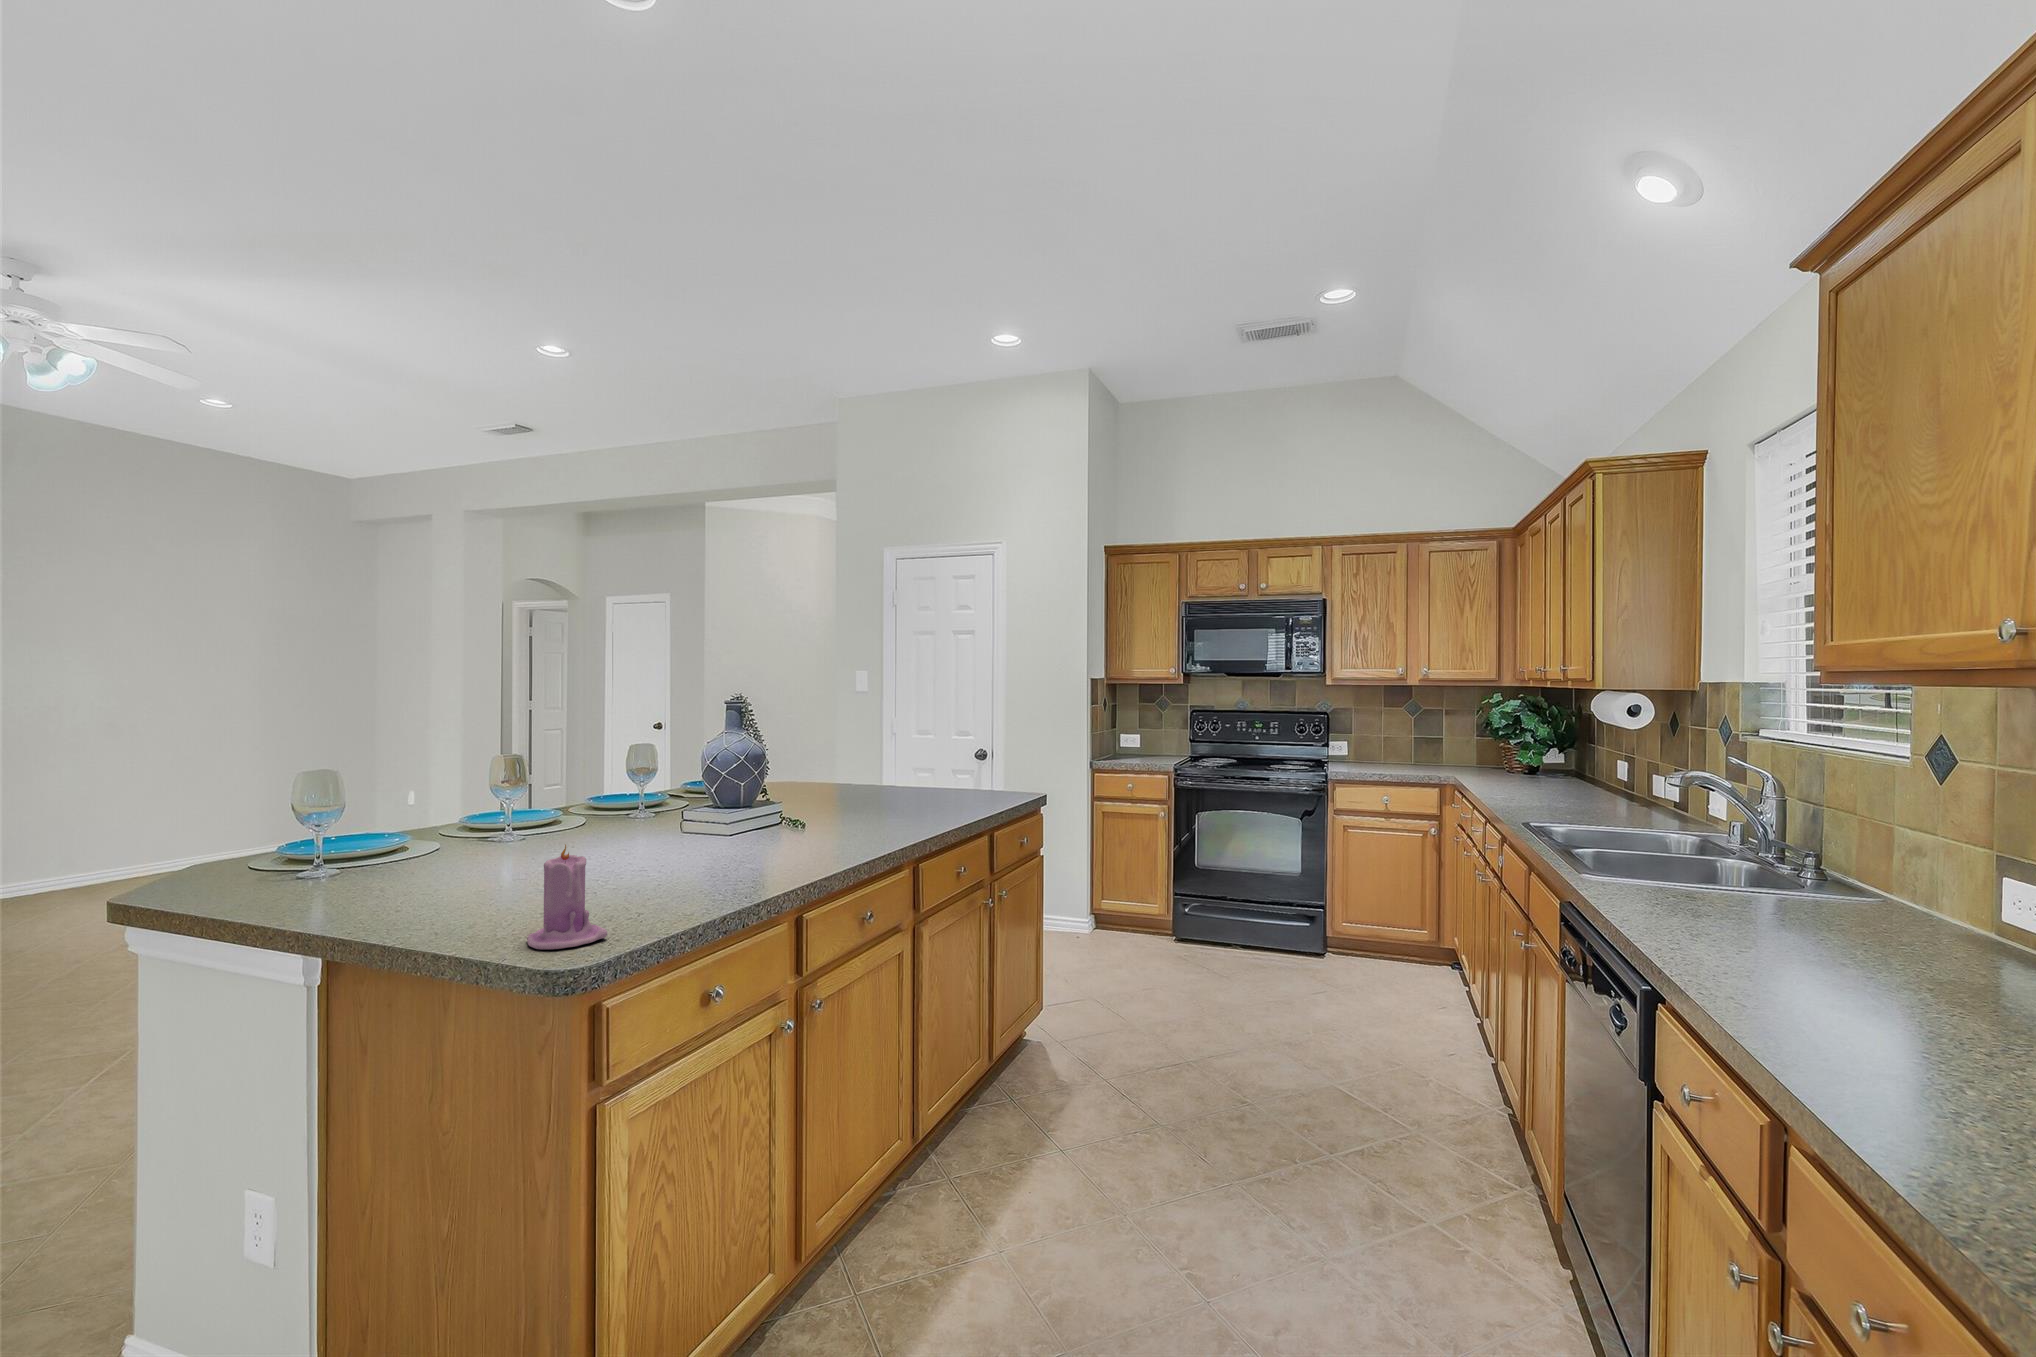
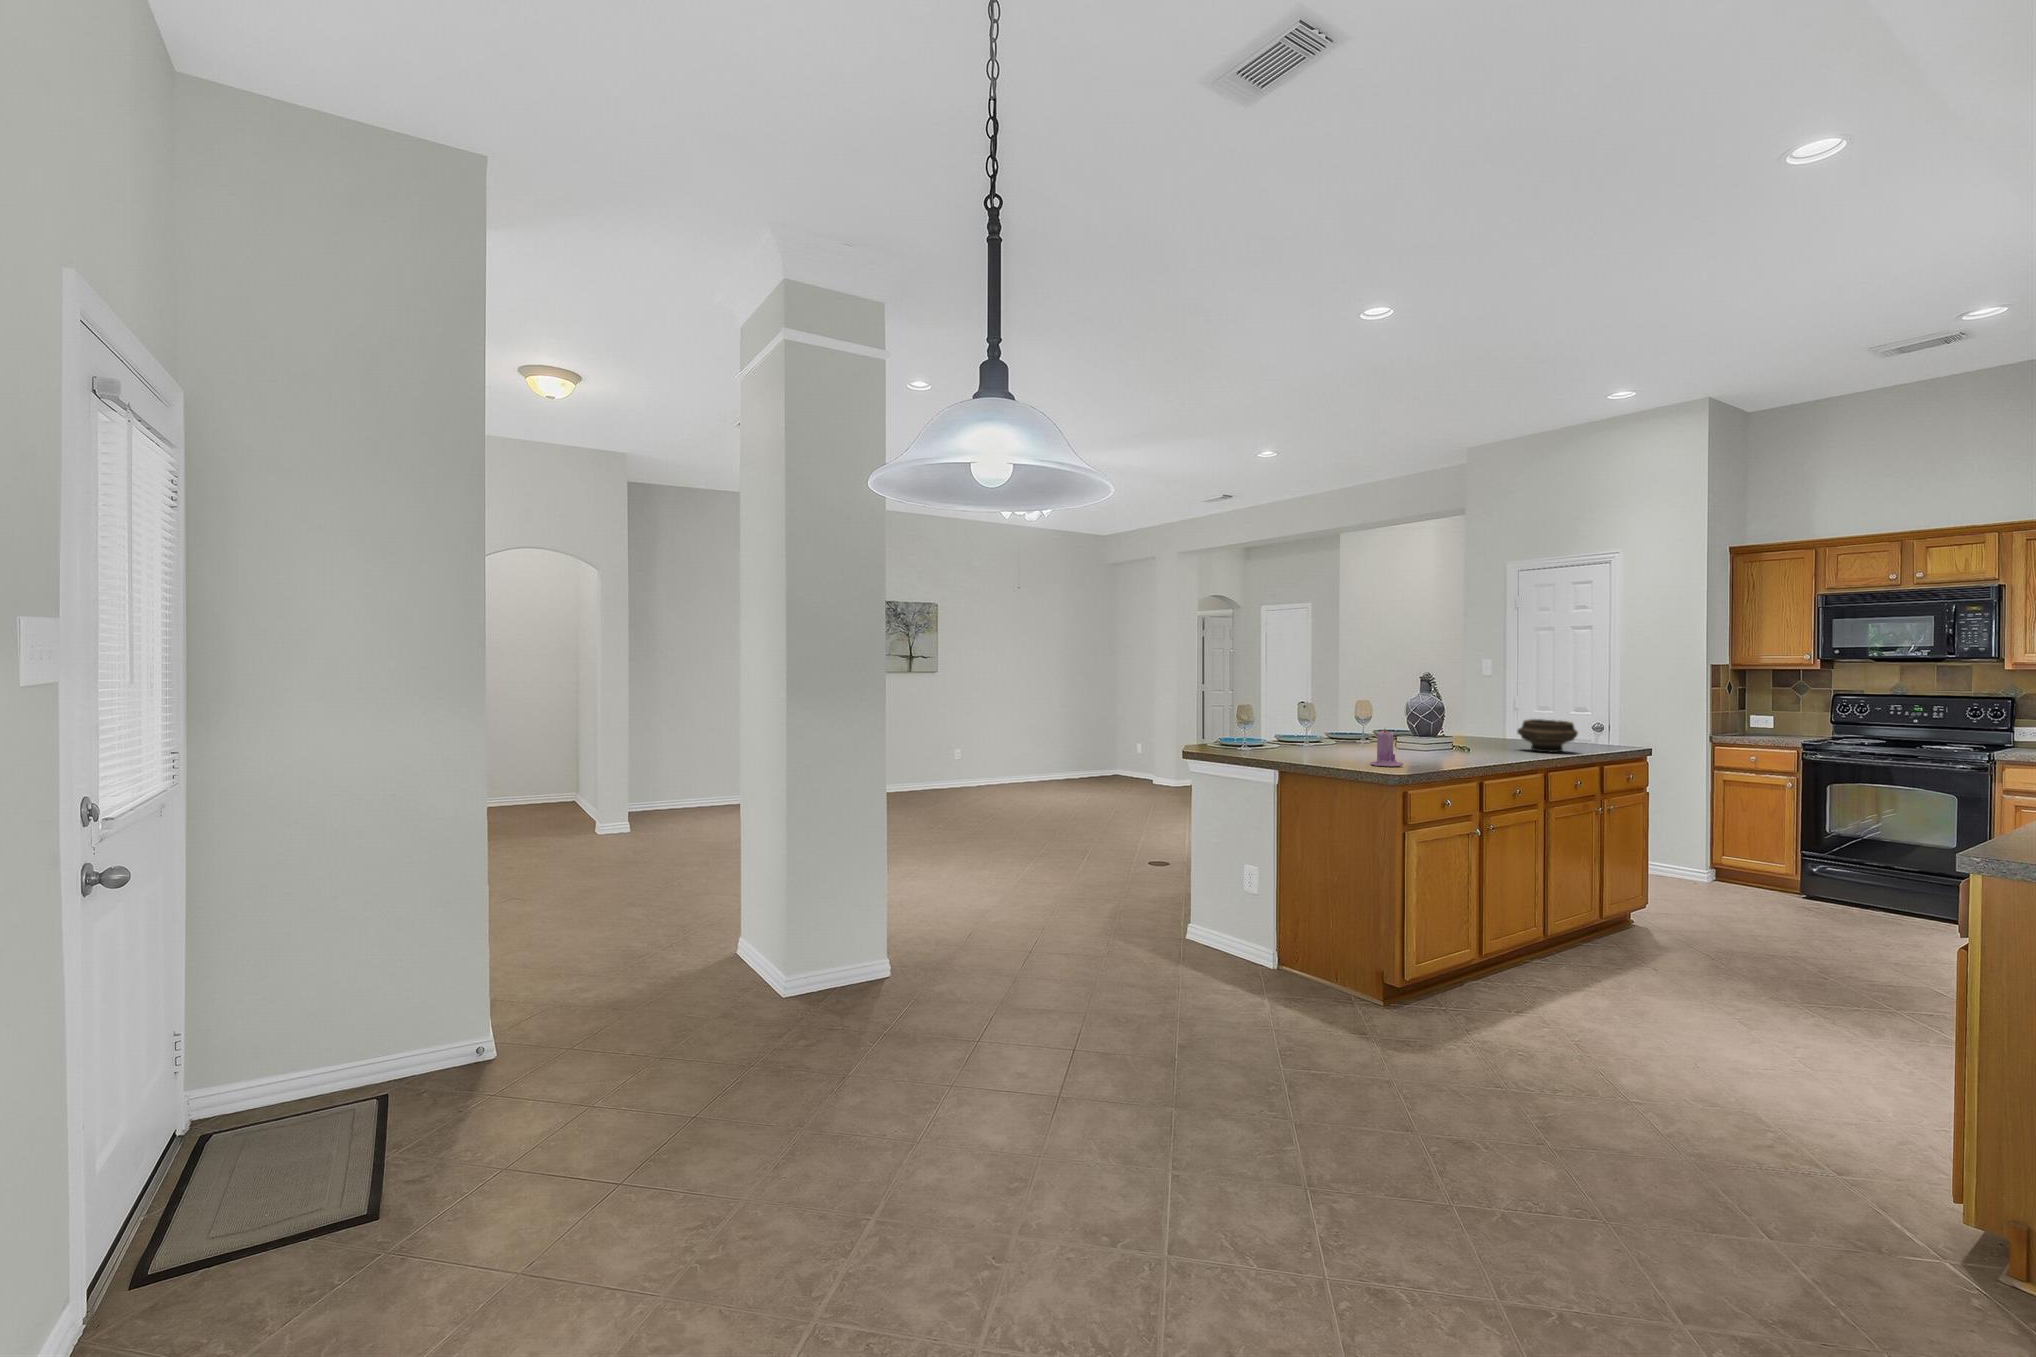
bowl: none [881,764,962,818] -> present [1517,719,1578,752]

